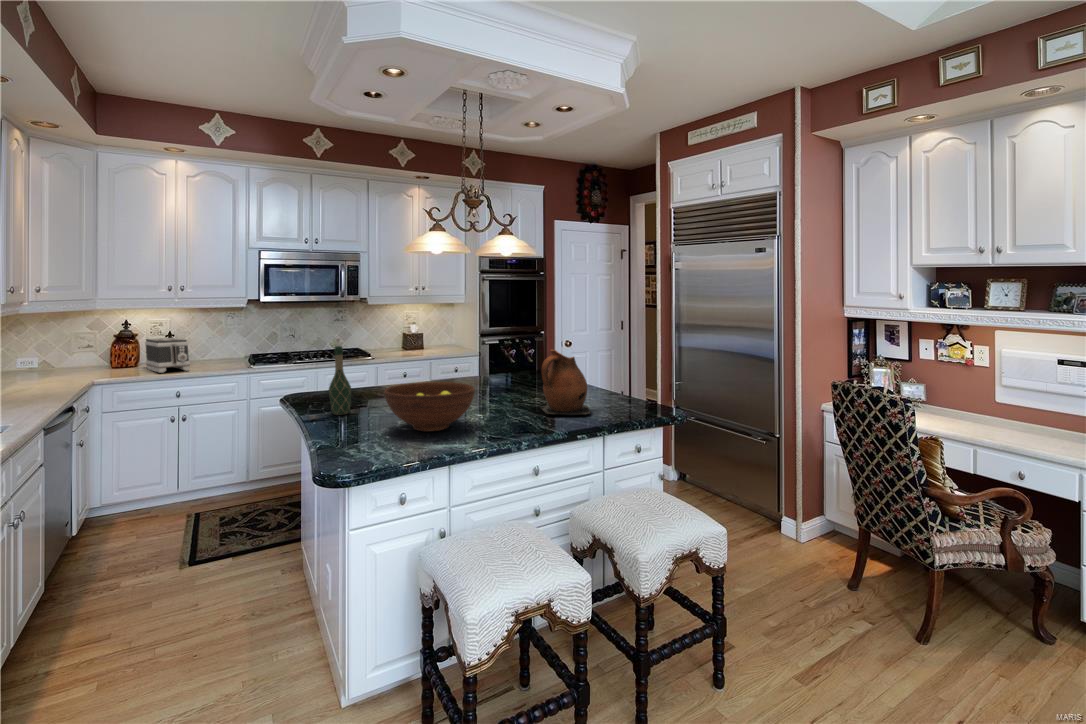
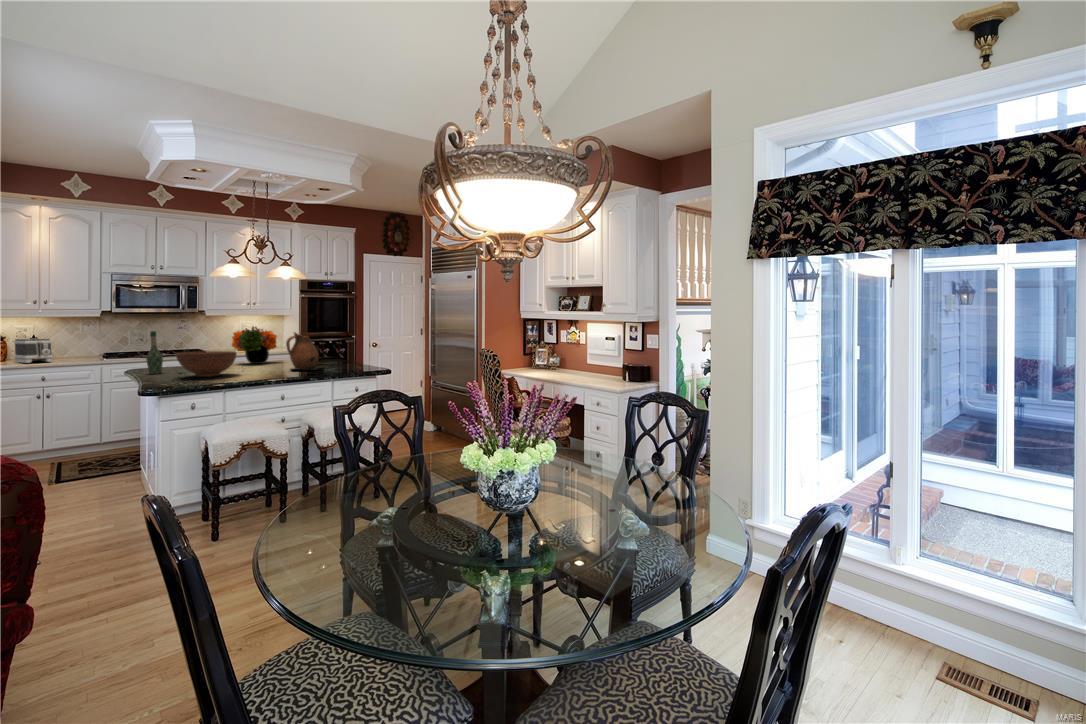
flower arrangement: none [432,331,496,389] -> present [232,327,277,364]

